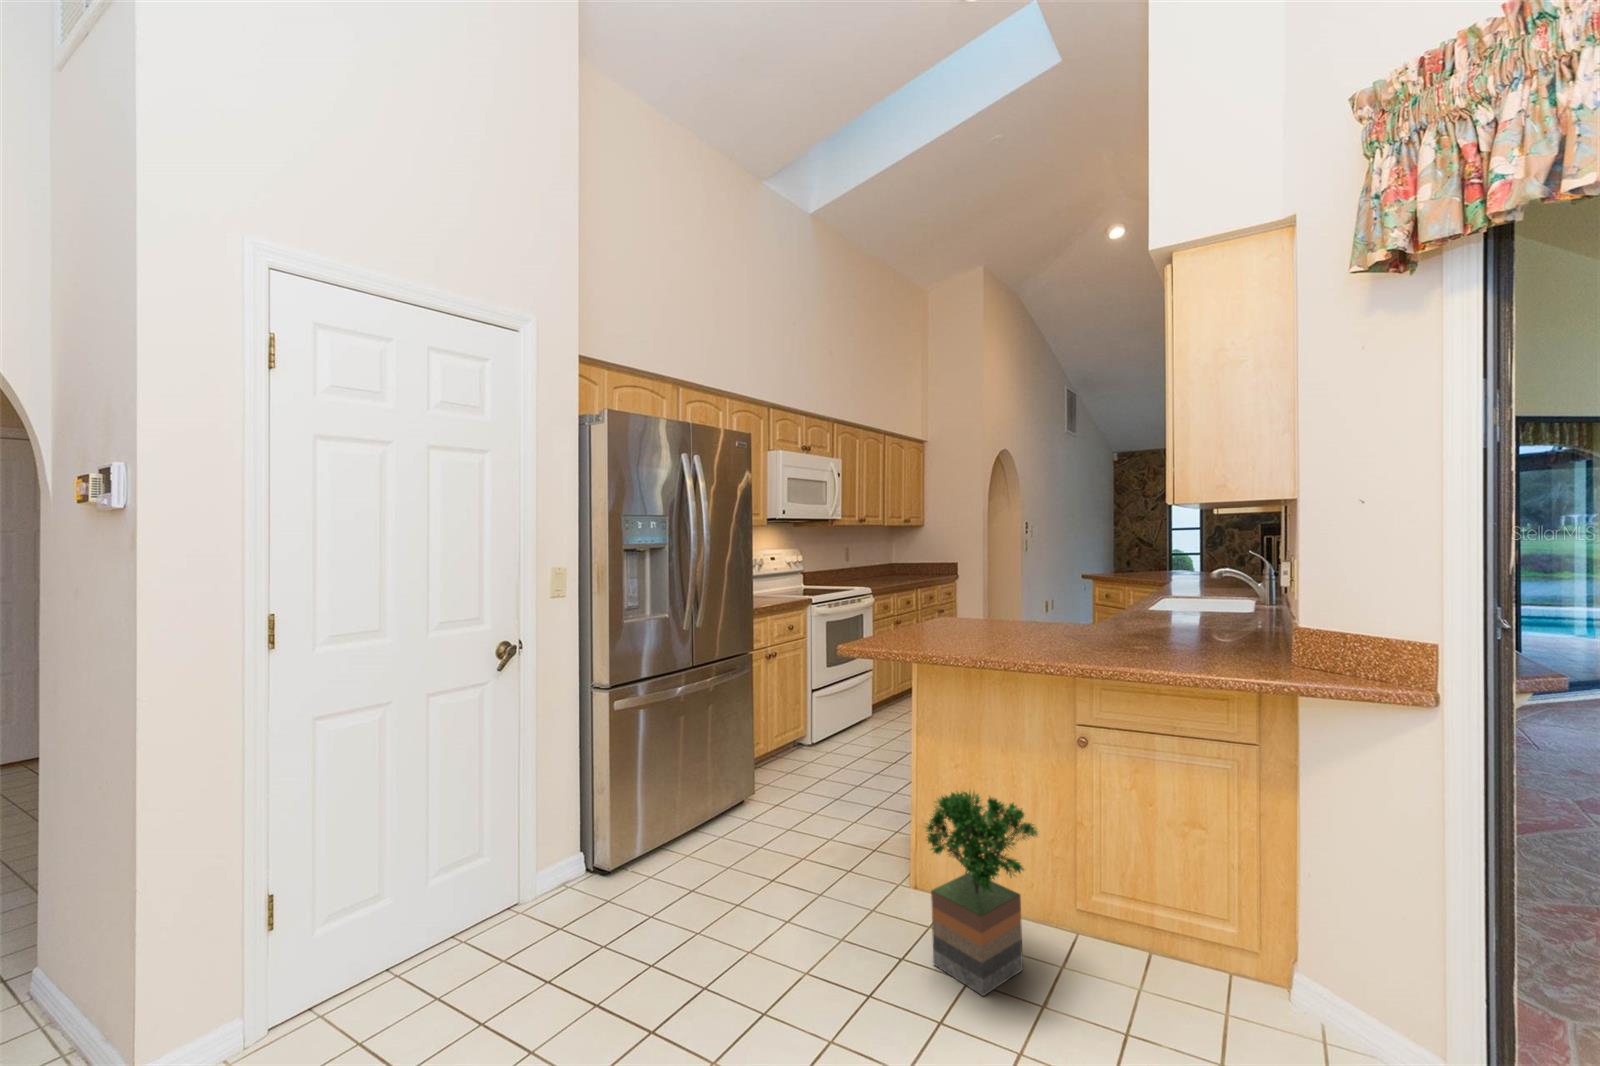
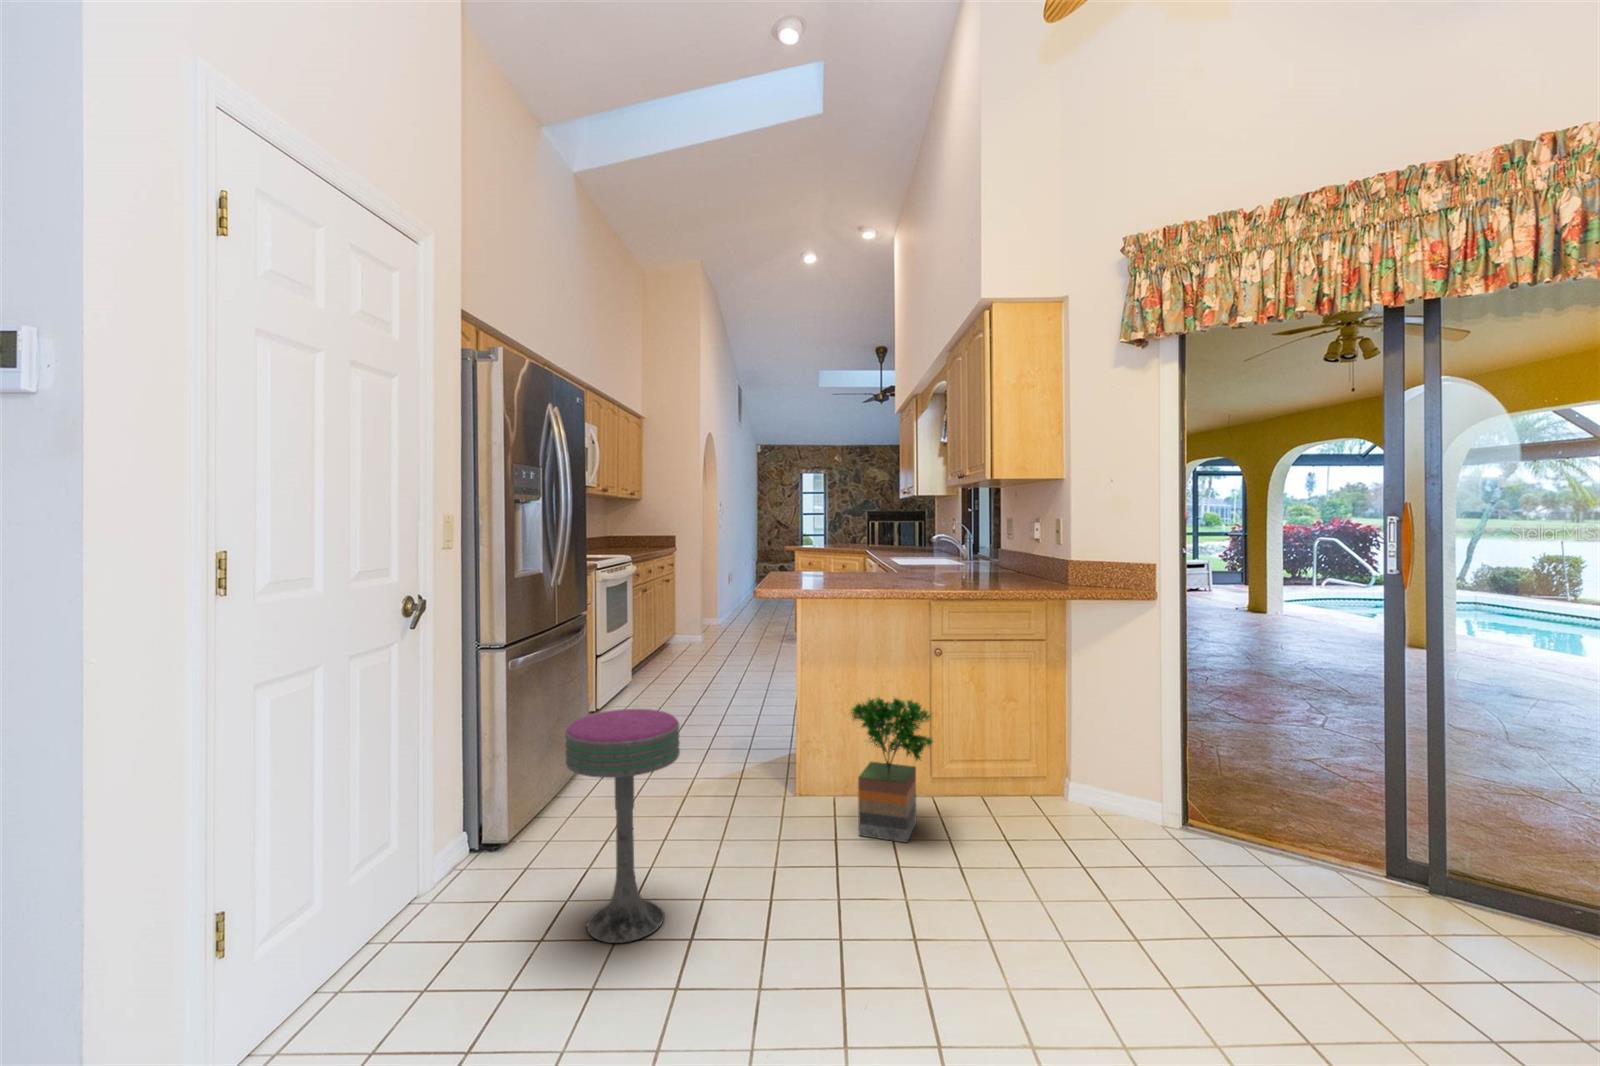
bar stool: none [553,765,670,1015] -> present [565,709,680,943]

